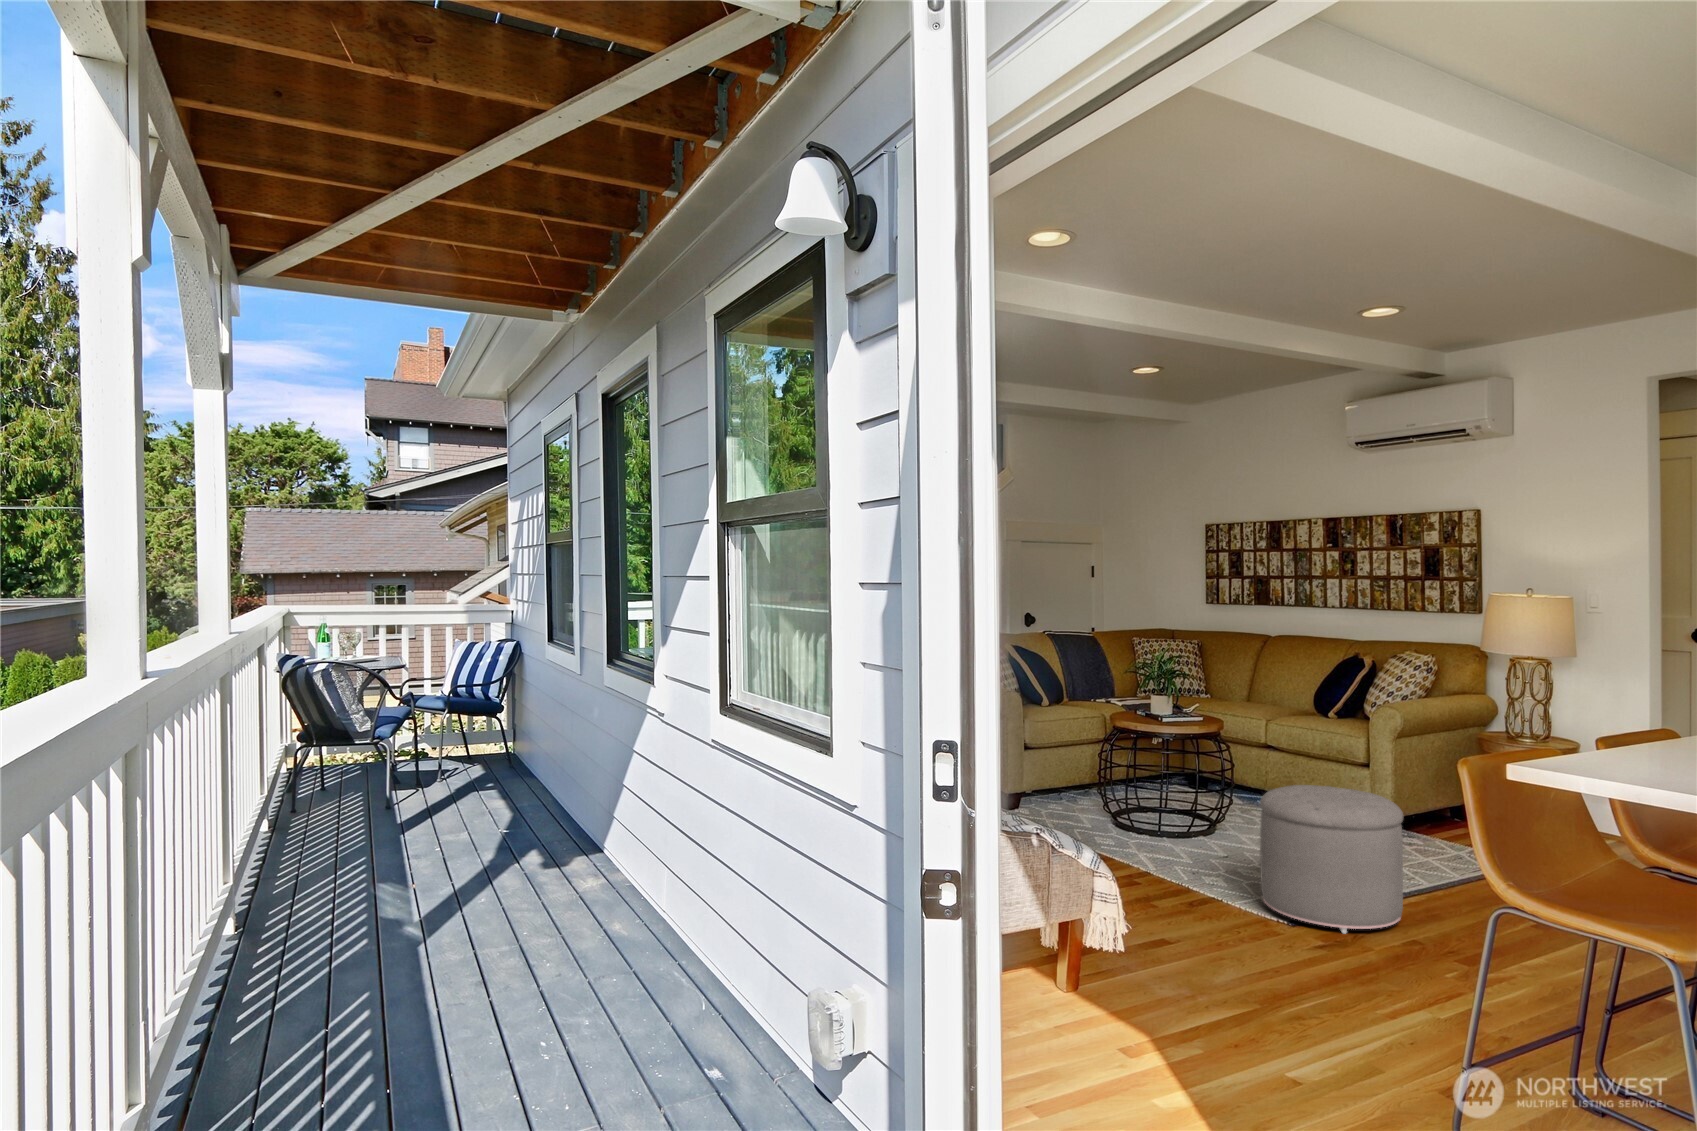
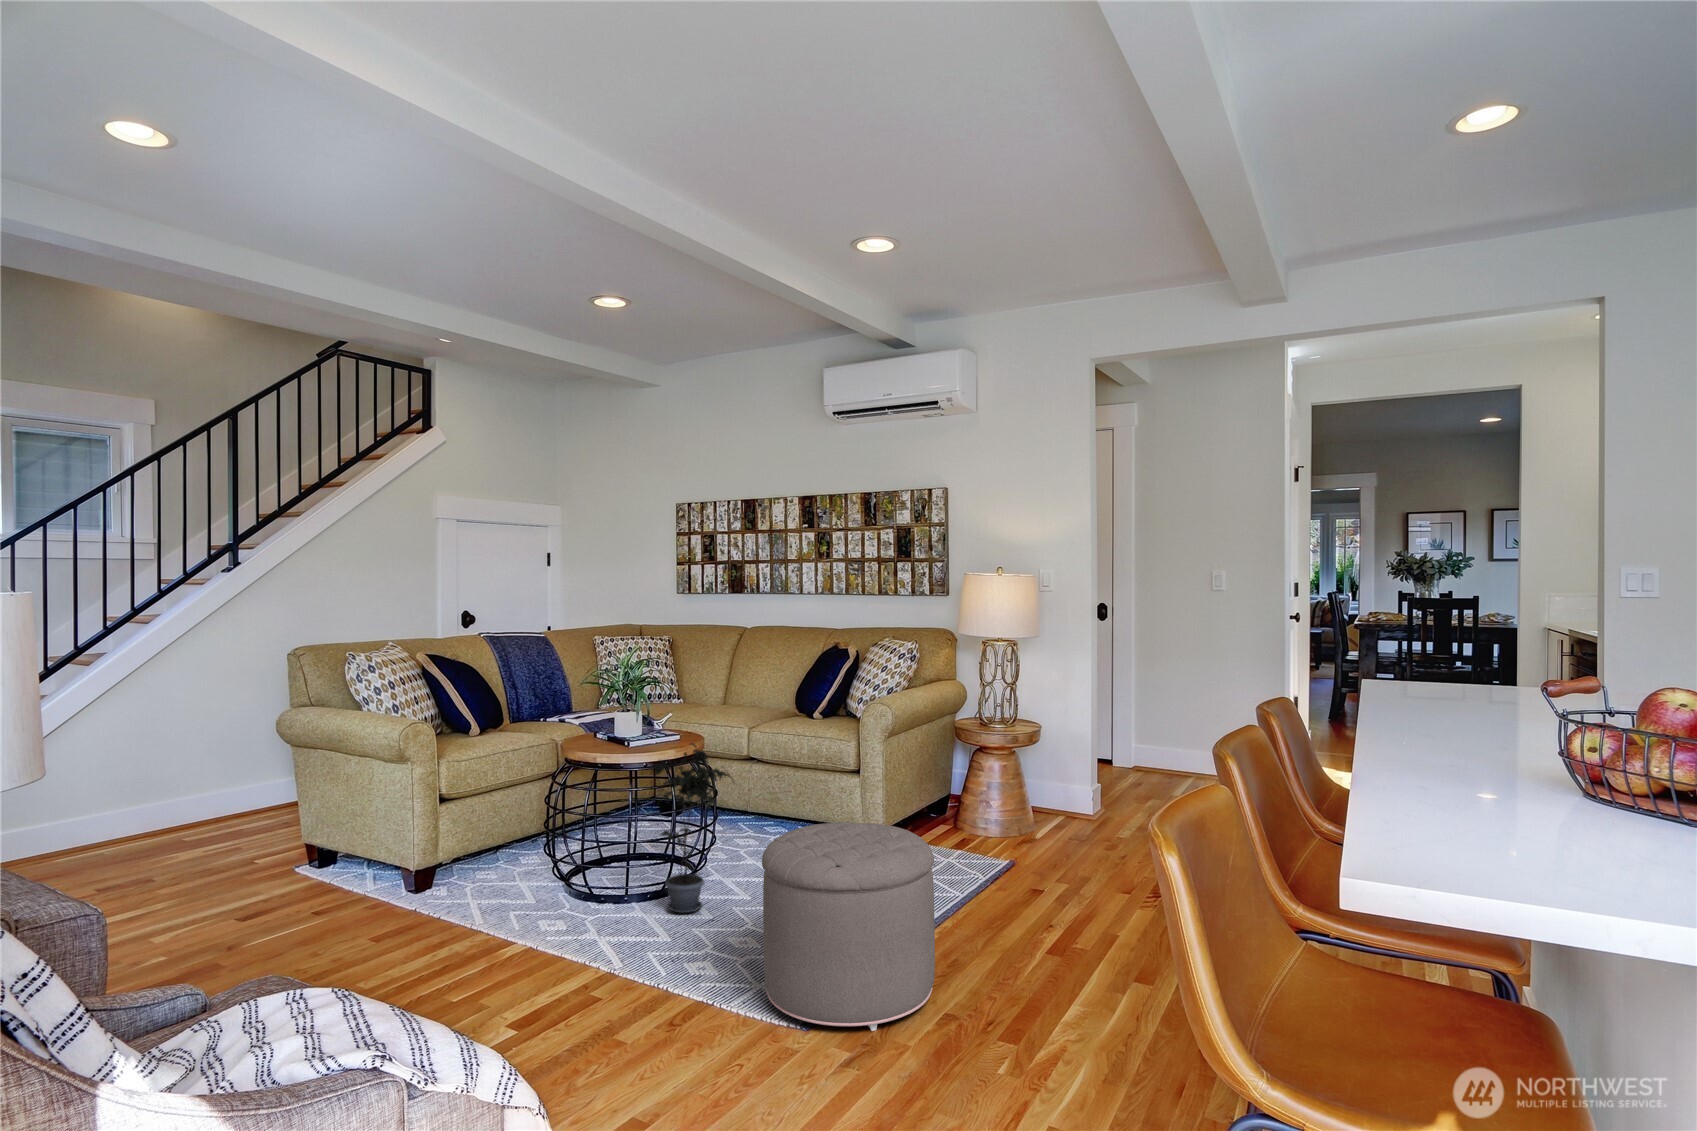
potted plant: none [1179,720,1245,849] -> present [651,743,731,913]

